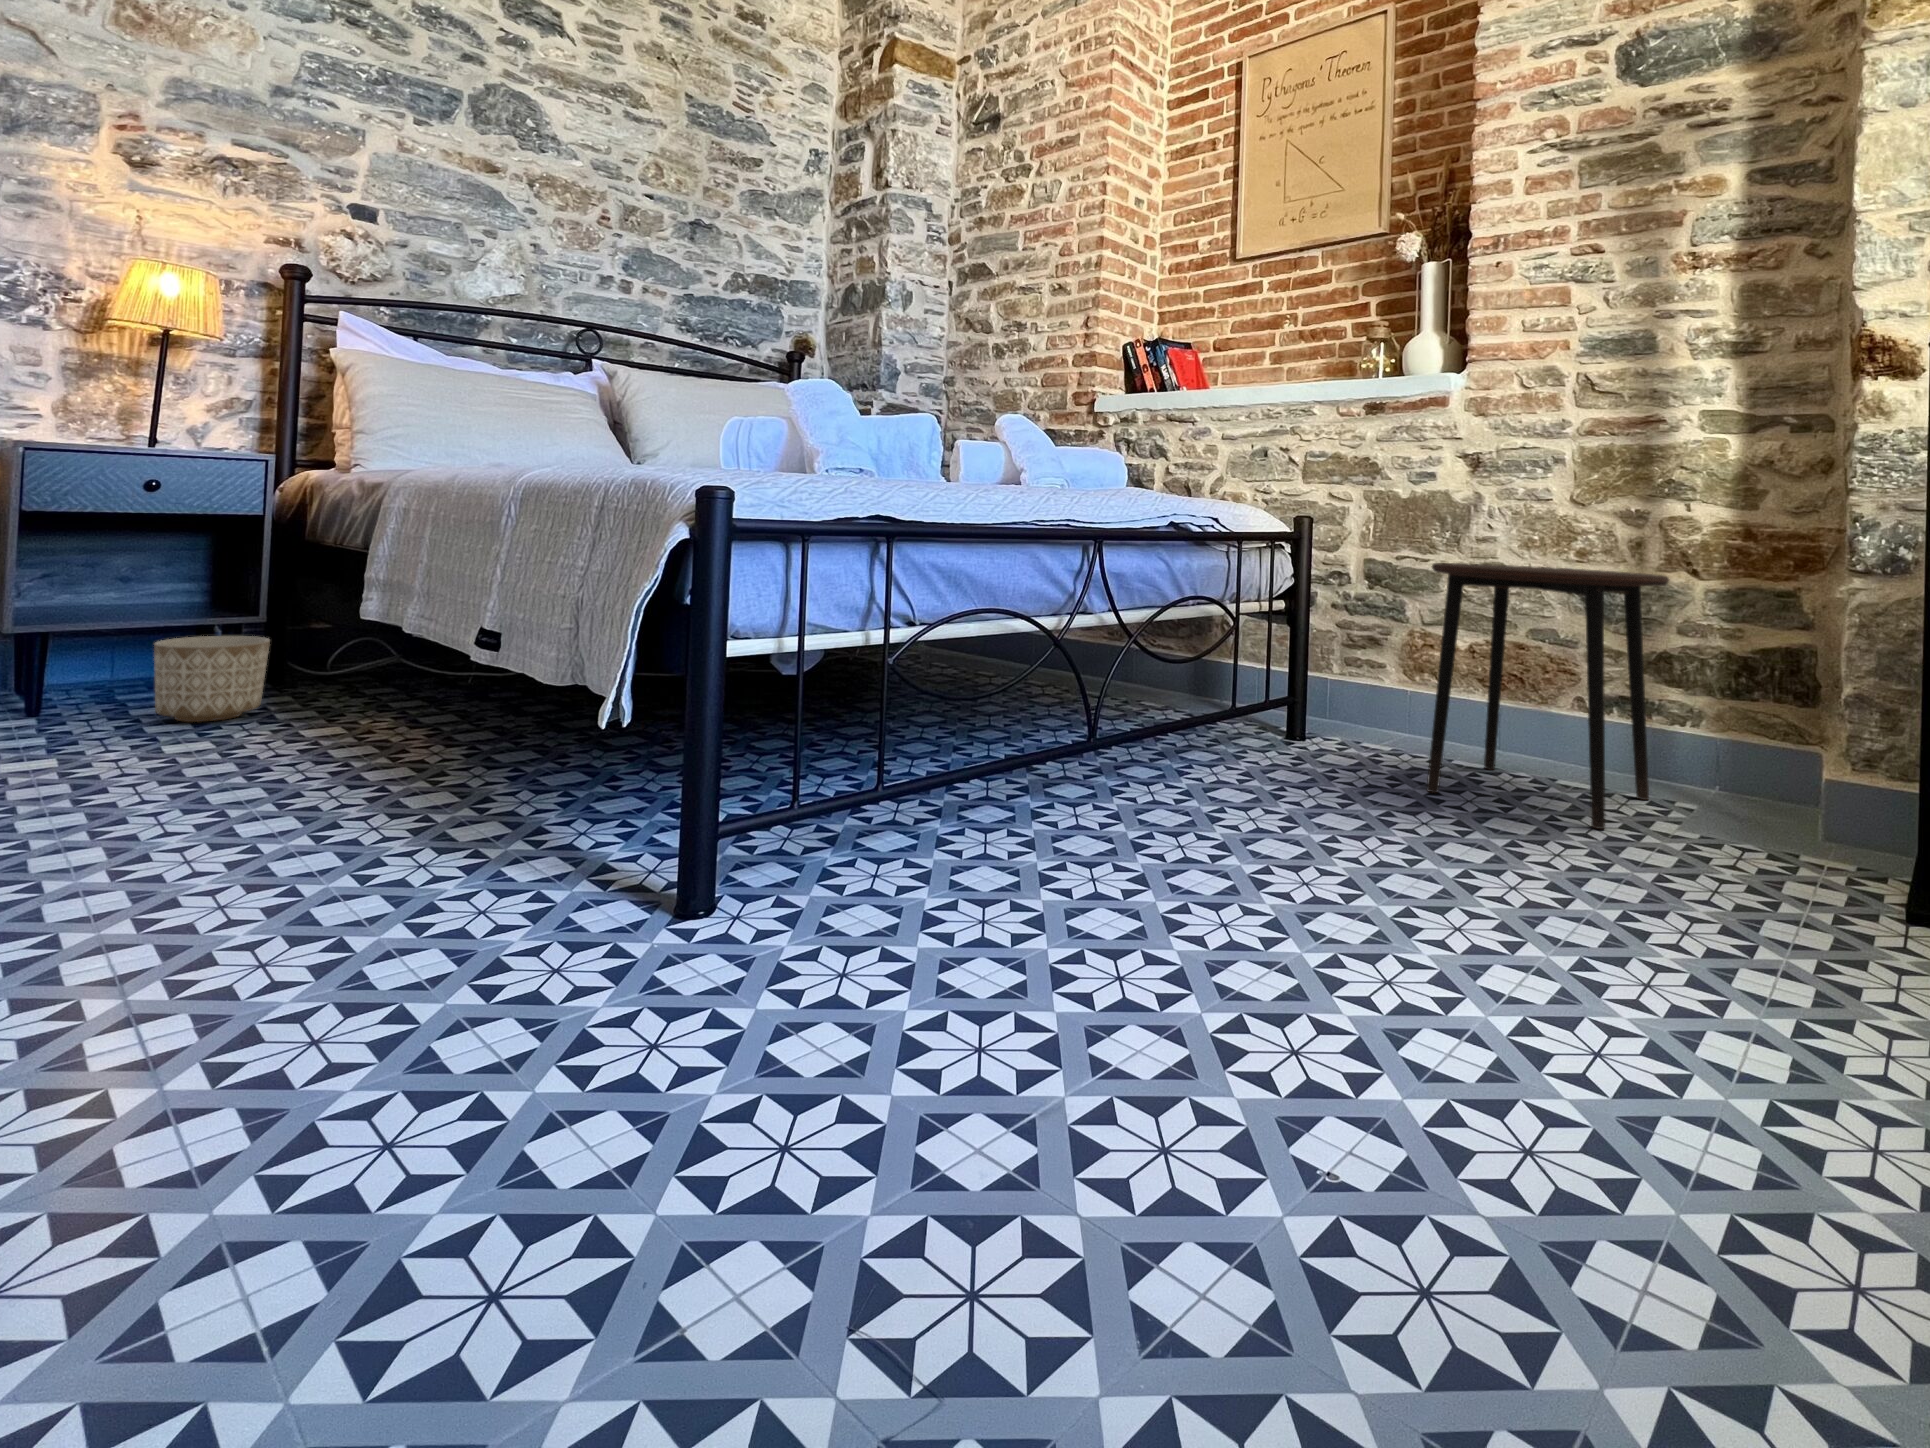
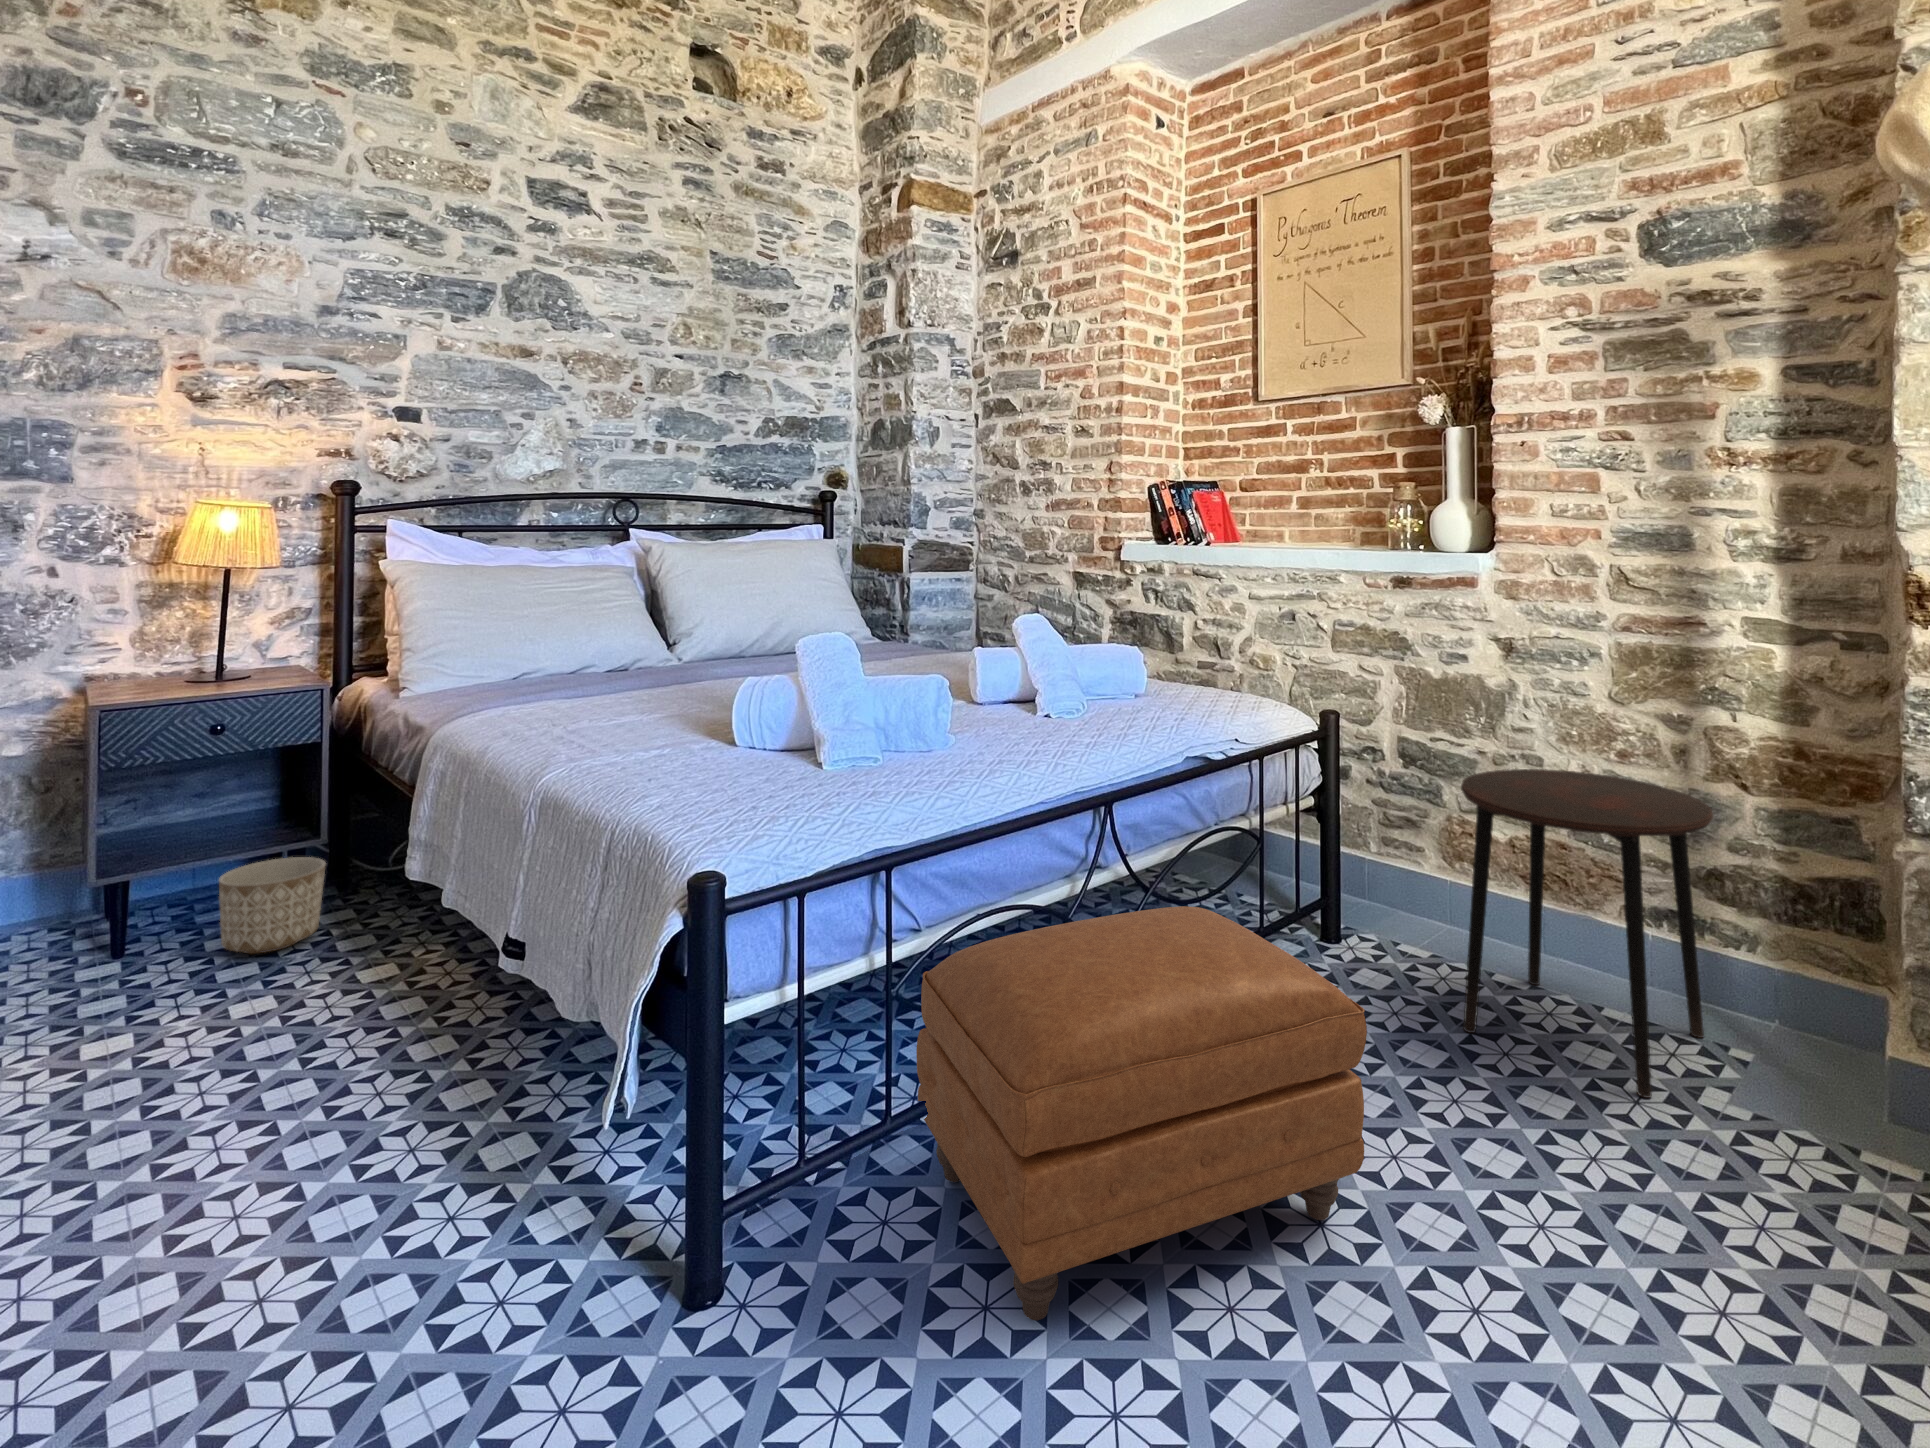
ottoman: none [909,625,1356,935] -> present [916,906,1367,1320]

